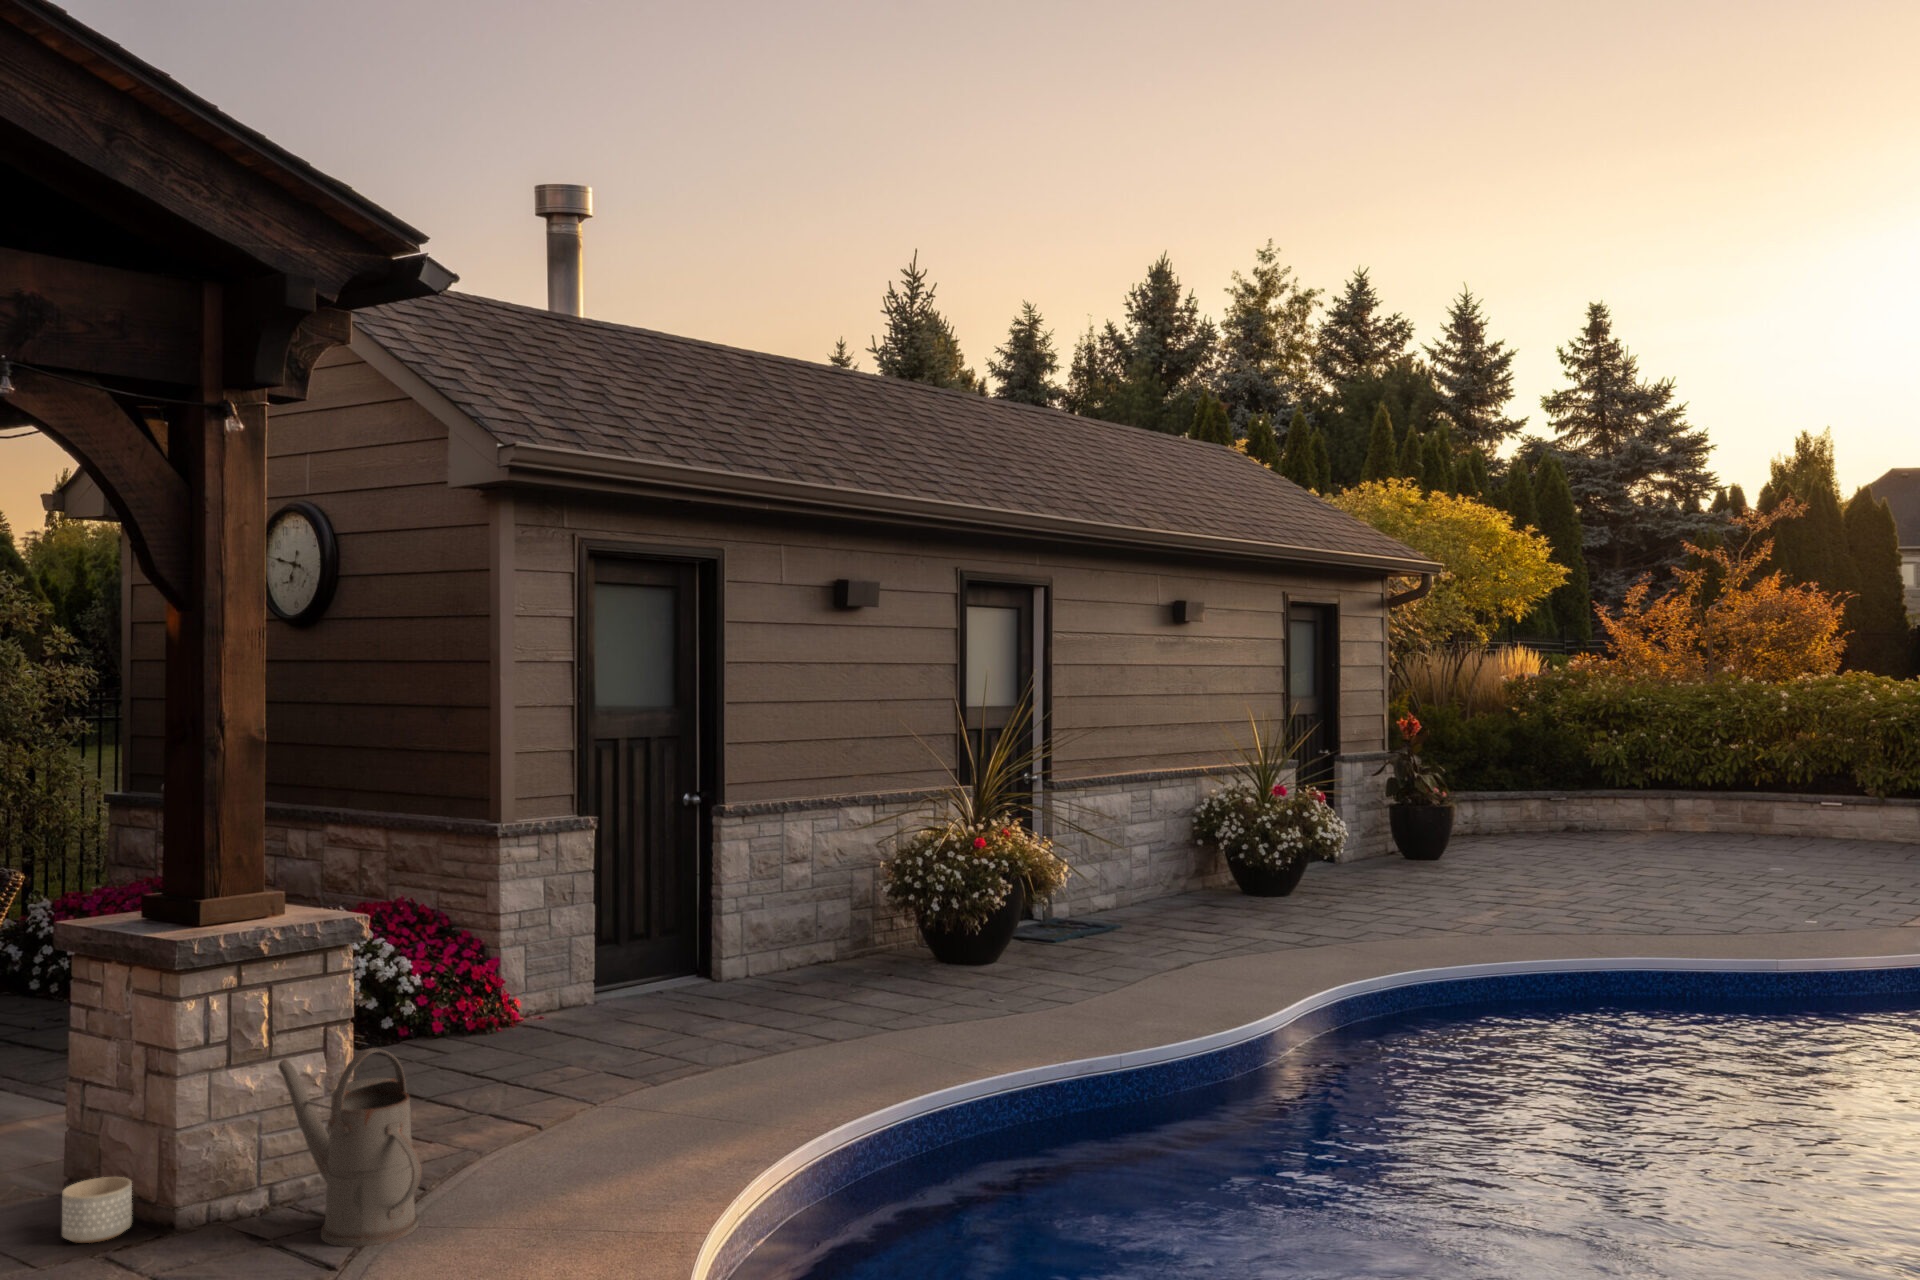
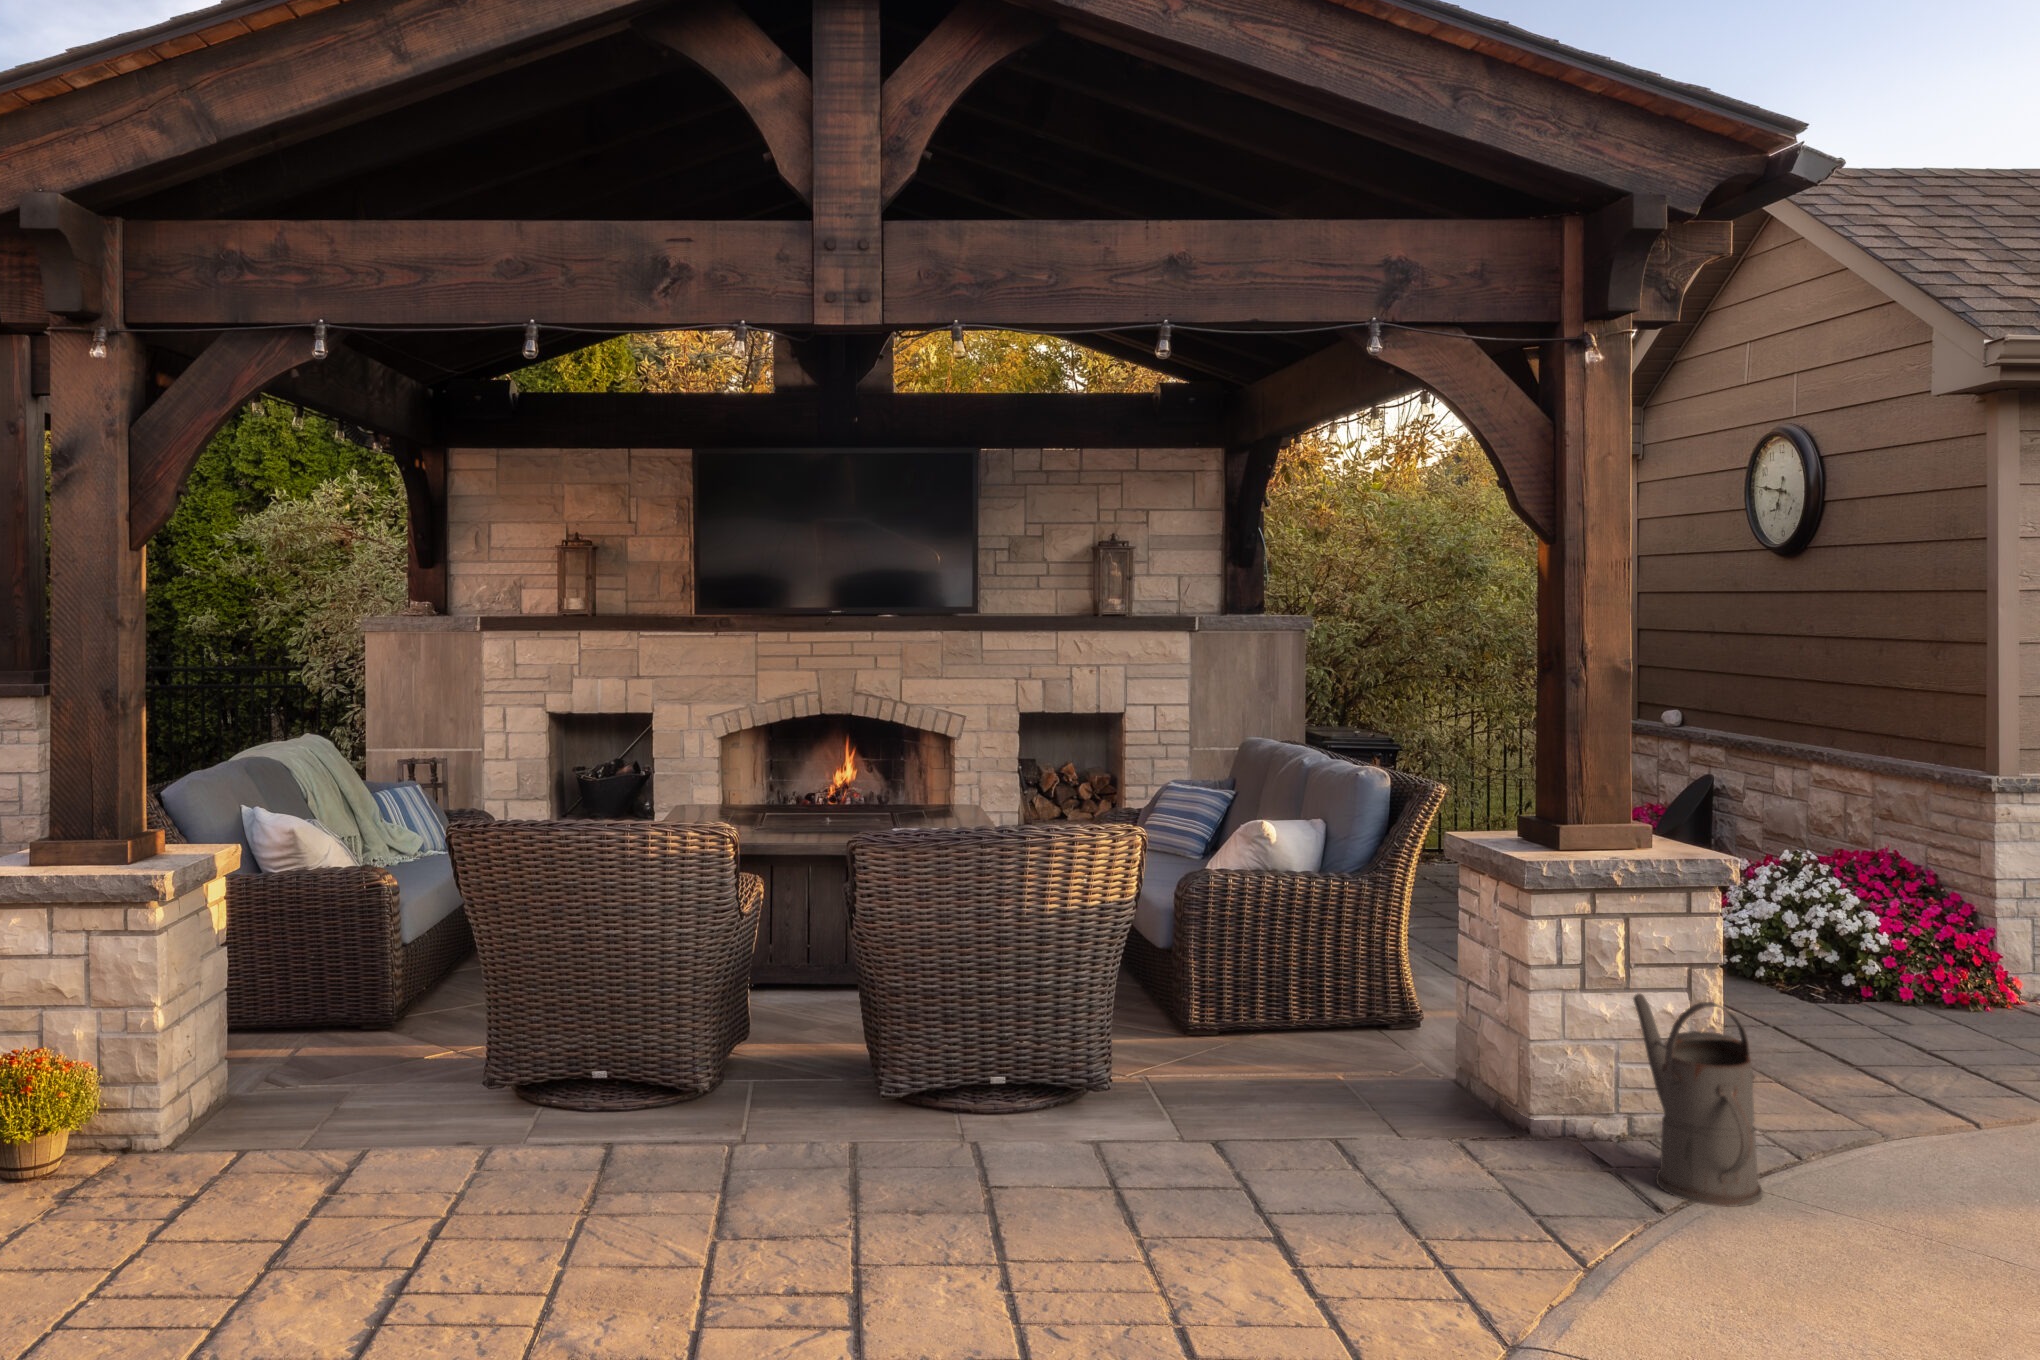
planter: present [62,1177,132,1243] -> none [1438,1063,1497,1122]

